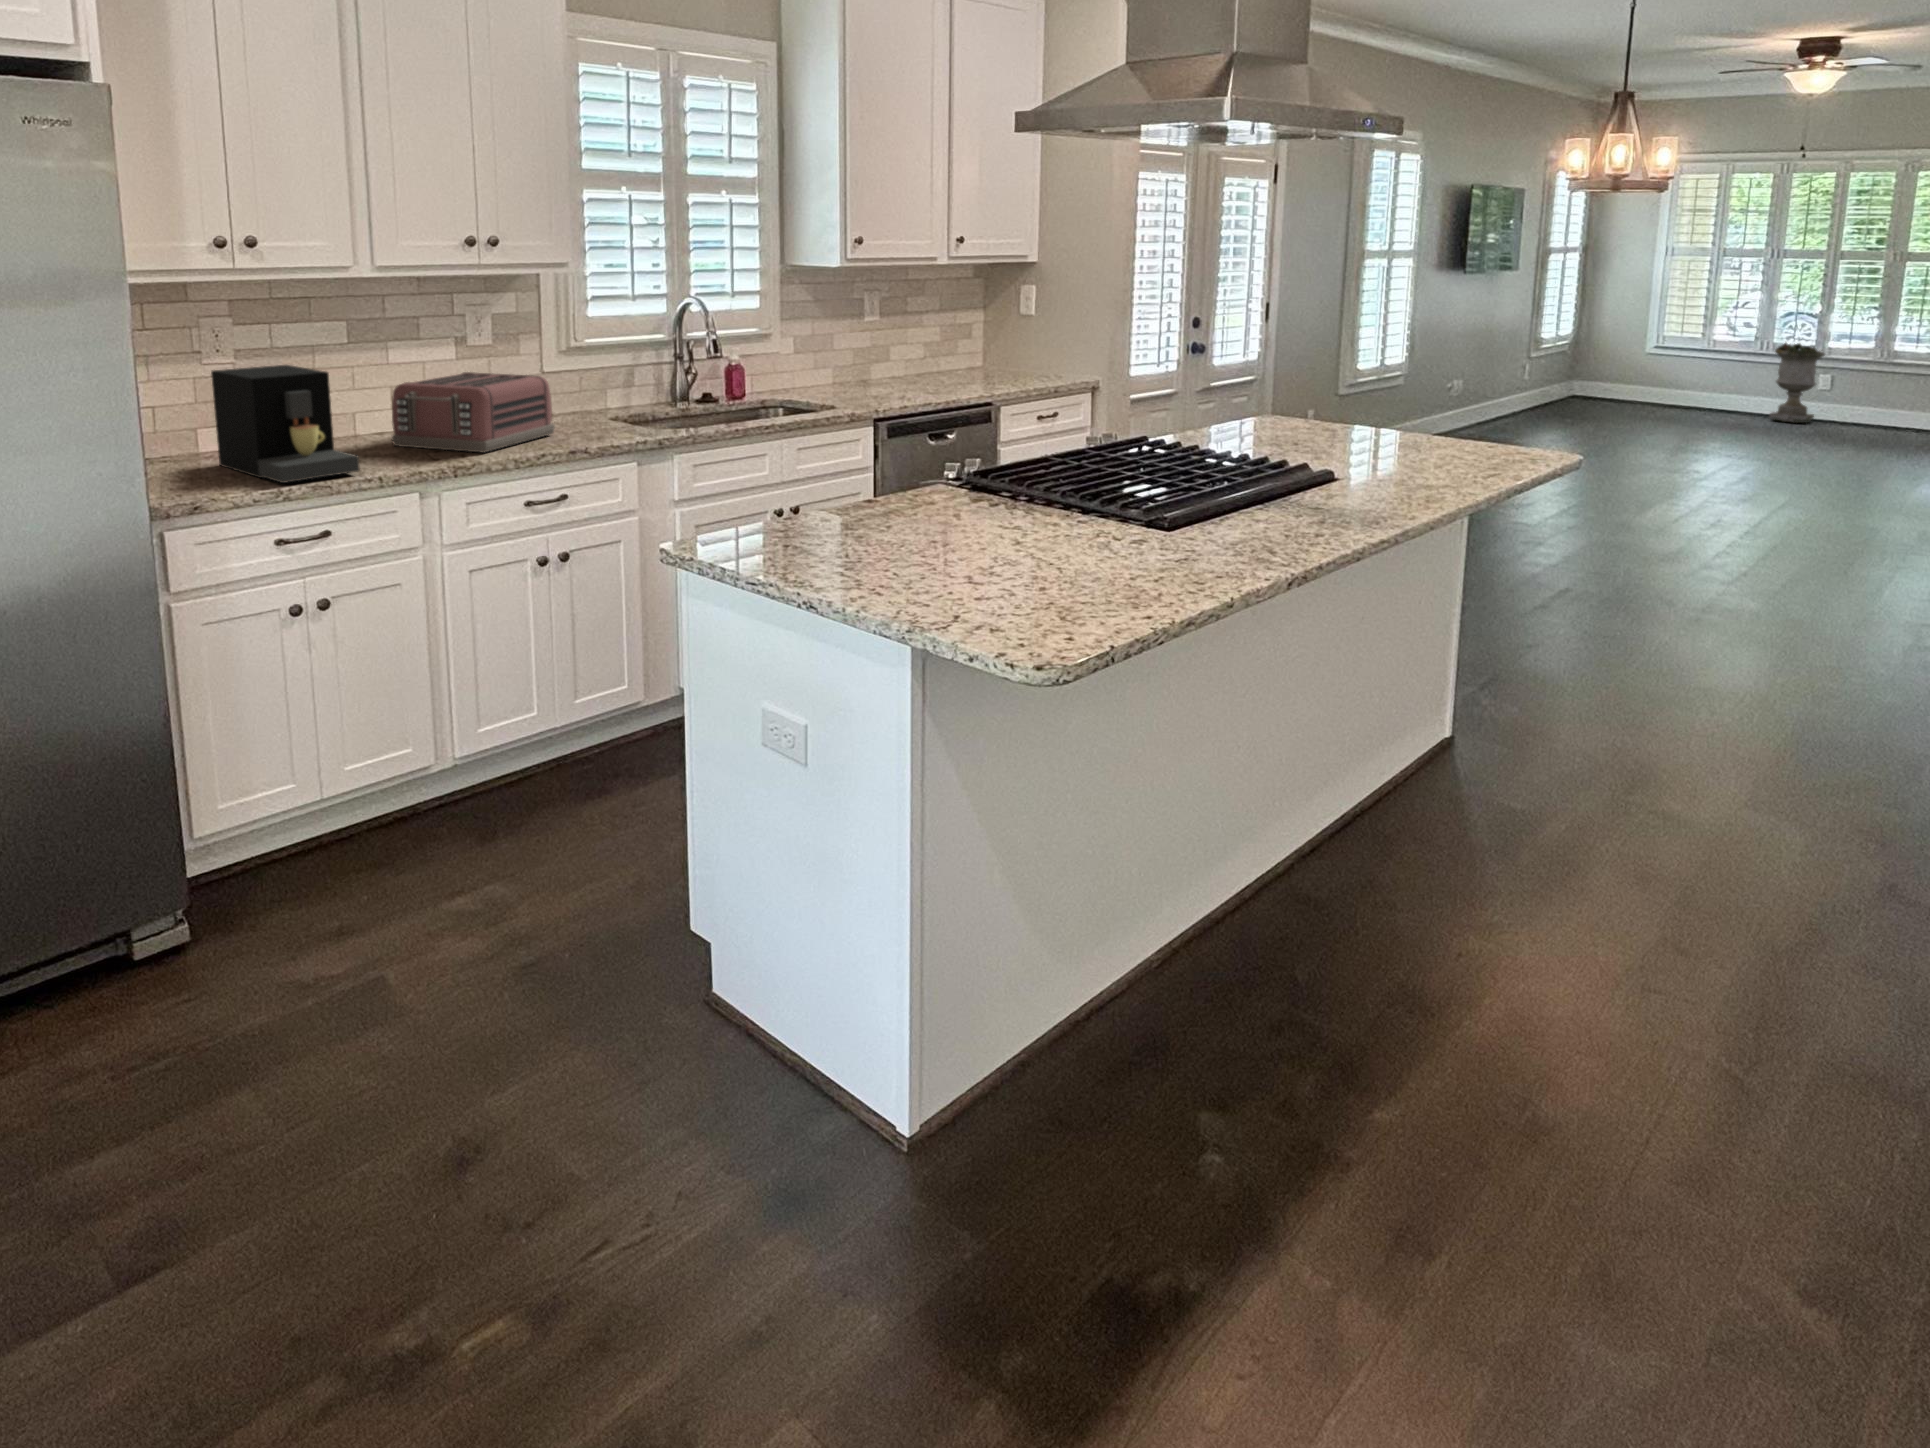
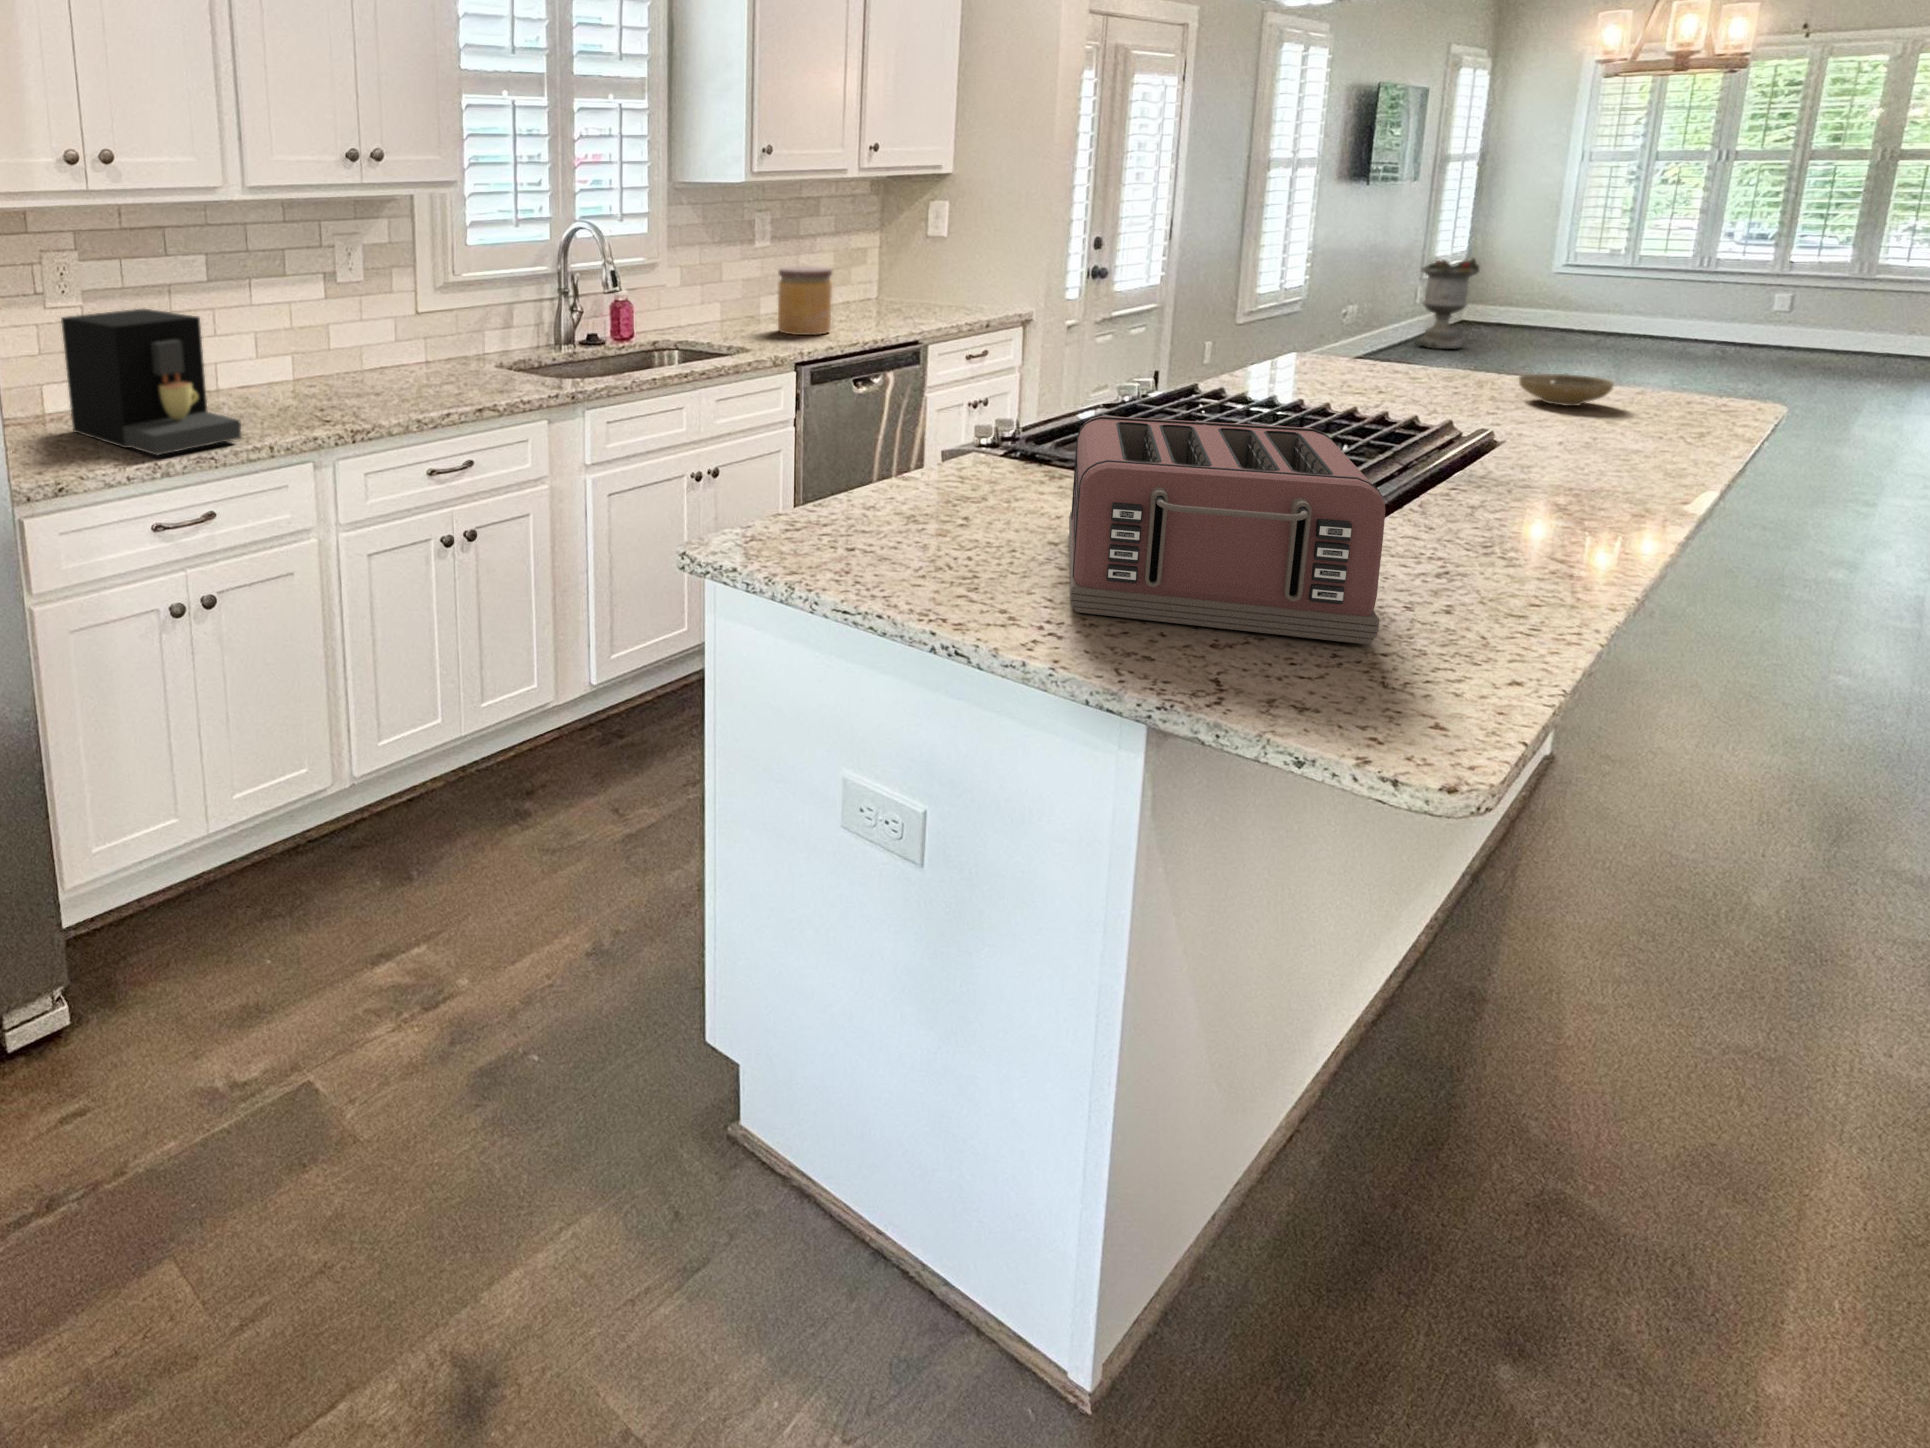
jar: none [875,338,920,397] -> present [778,266,832,335]
planter: present [1769,343,1825,423] -> present [1415,259,1479,349]
toaster: present [392,372,554,452] -> present [1069,416,1386,644]
ceramic bowl: none [1379,431,1440,455] -> present [1519,374,1614,406]

